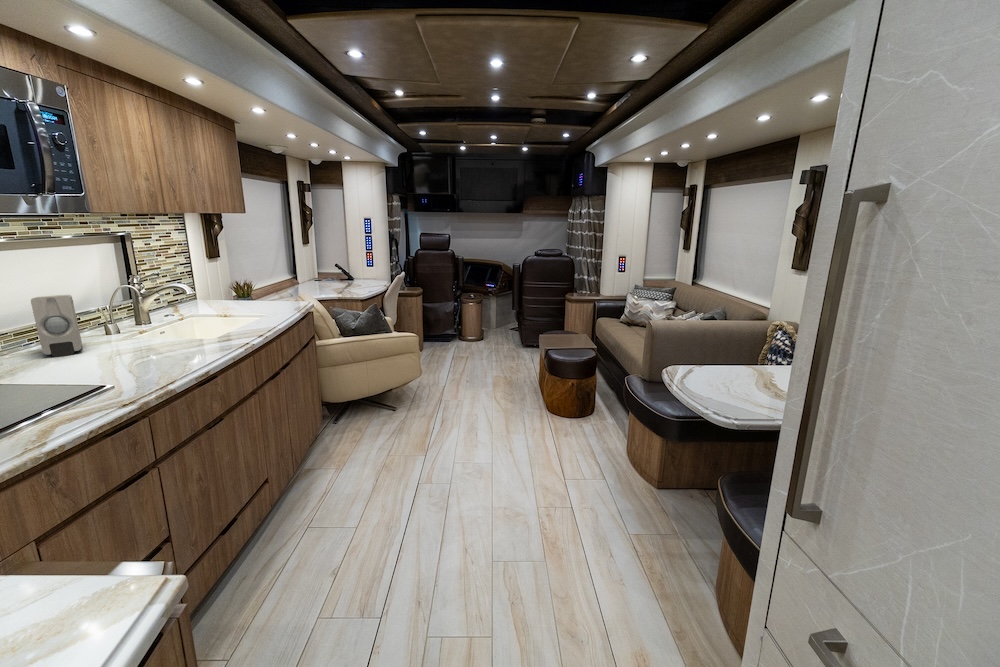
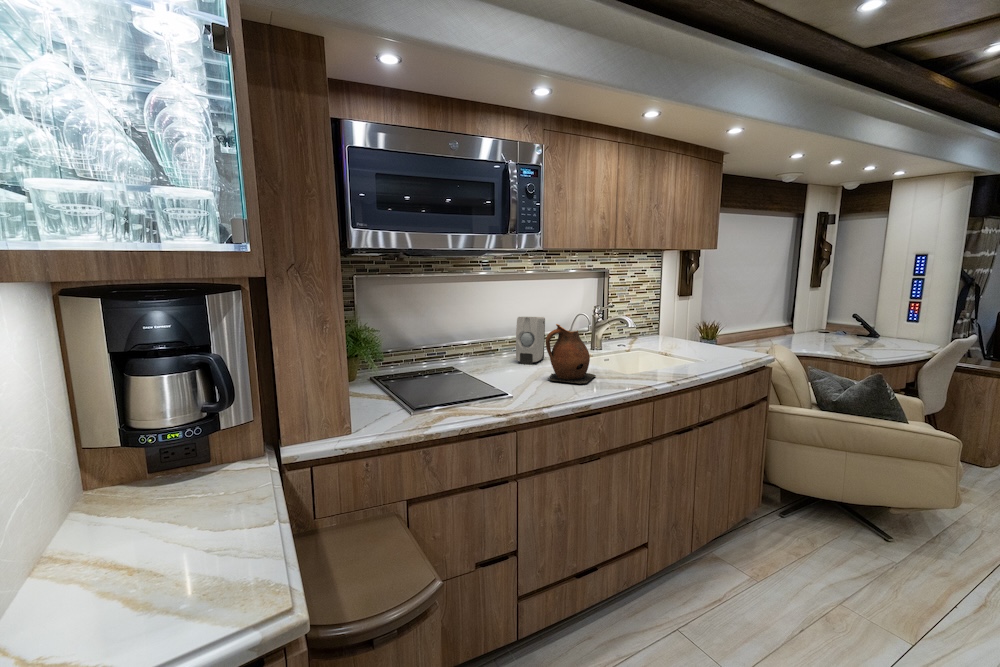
ceramic pitcher: none [116,300,183,362] -> present [546,324,596,384]

